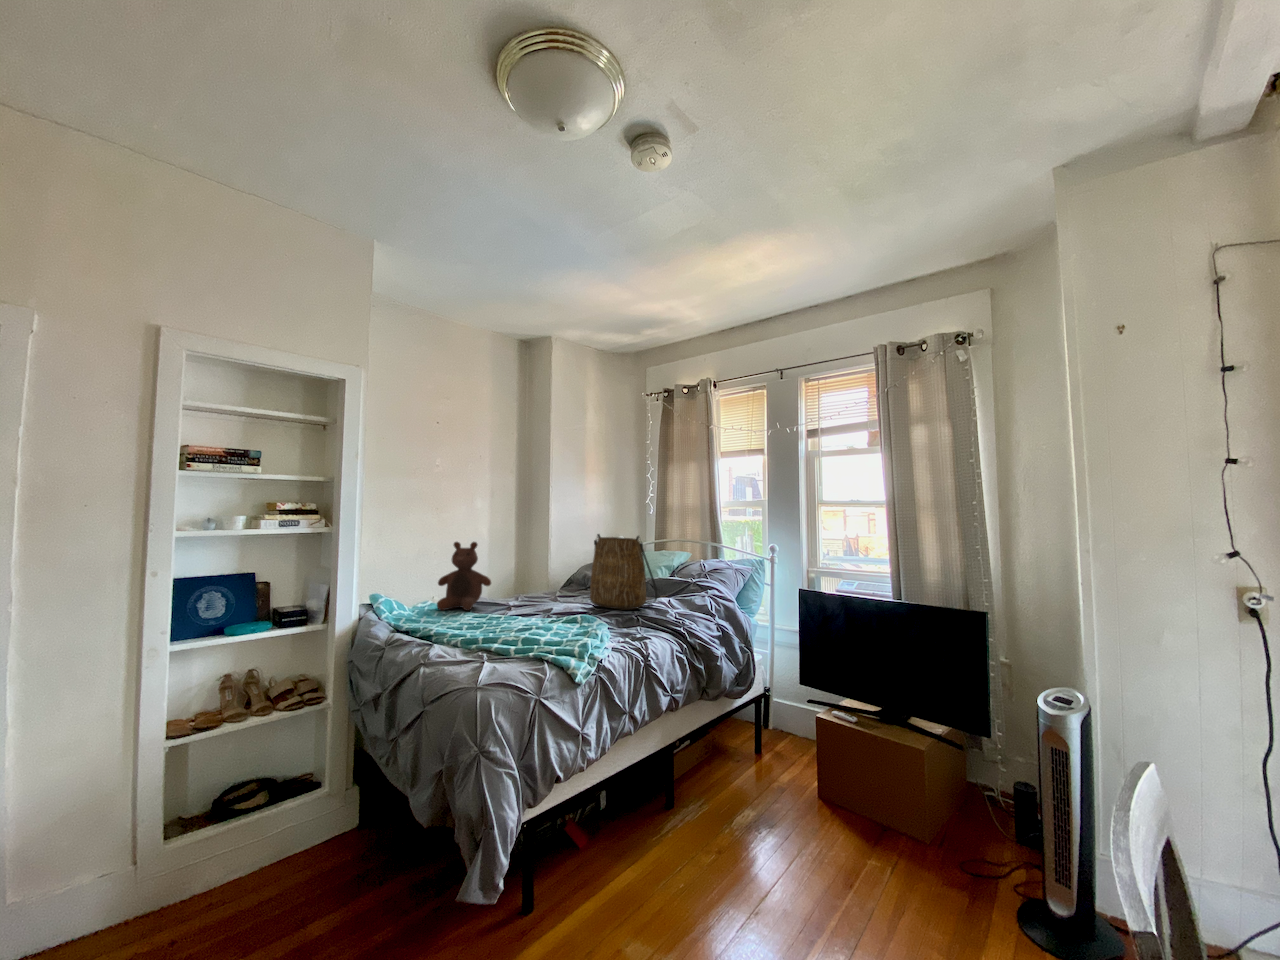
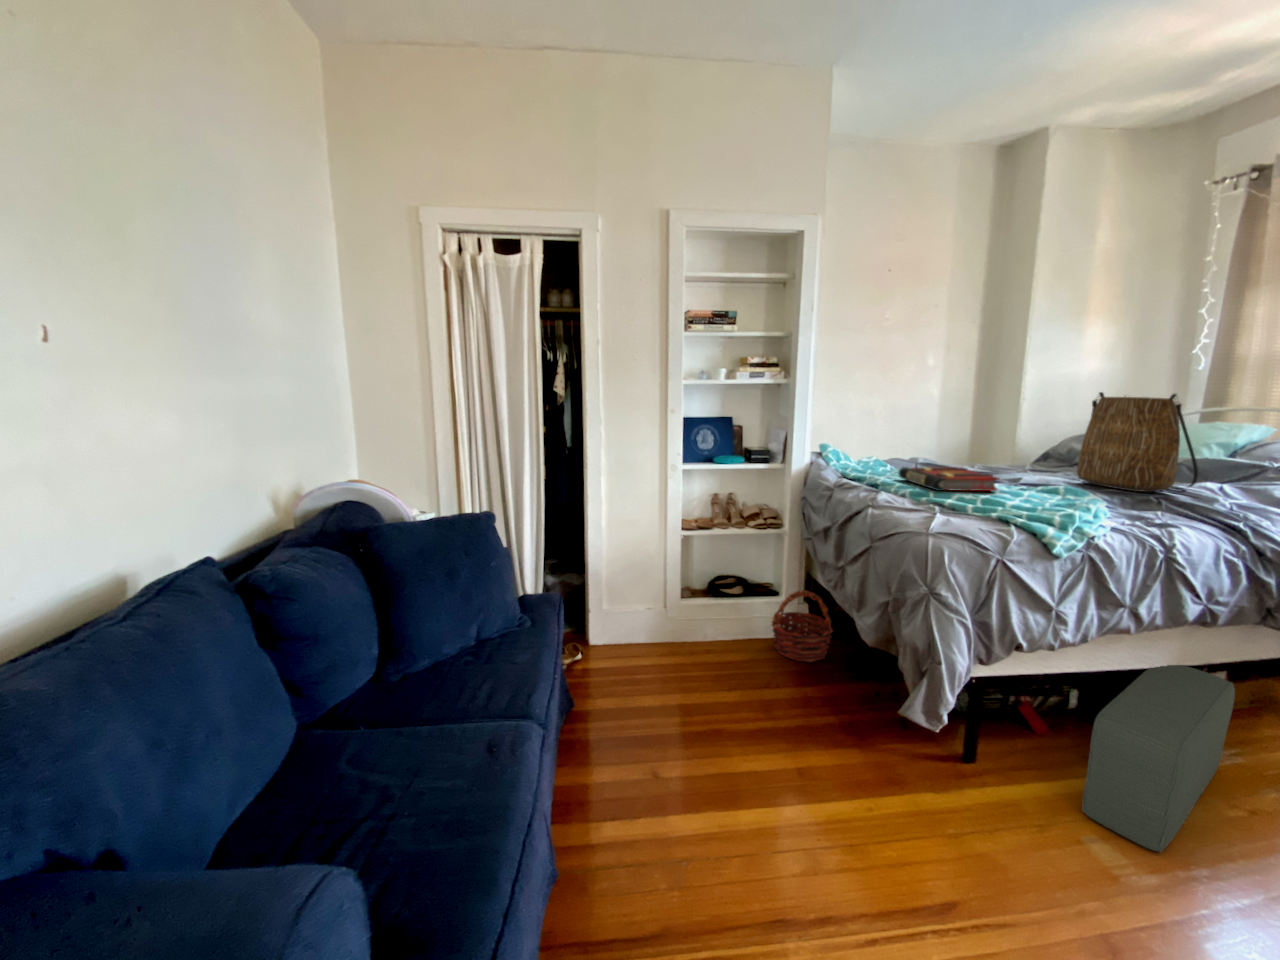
stuffed bear: present [437,542,491,610] -> none [881,399,943,469]
book: none [451,607,535,636] -> present [899,467,999,491]
pouf: none [618,746,694,928] -> present [1082,665,1235,852]
basket: none [309,774,390,872] -> present [772,591,833,662]

